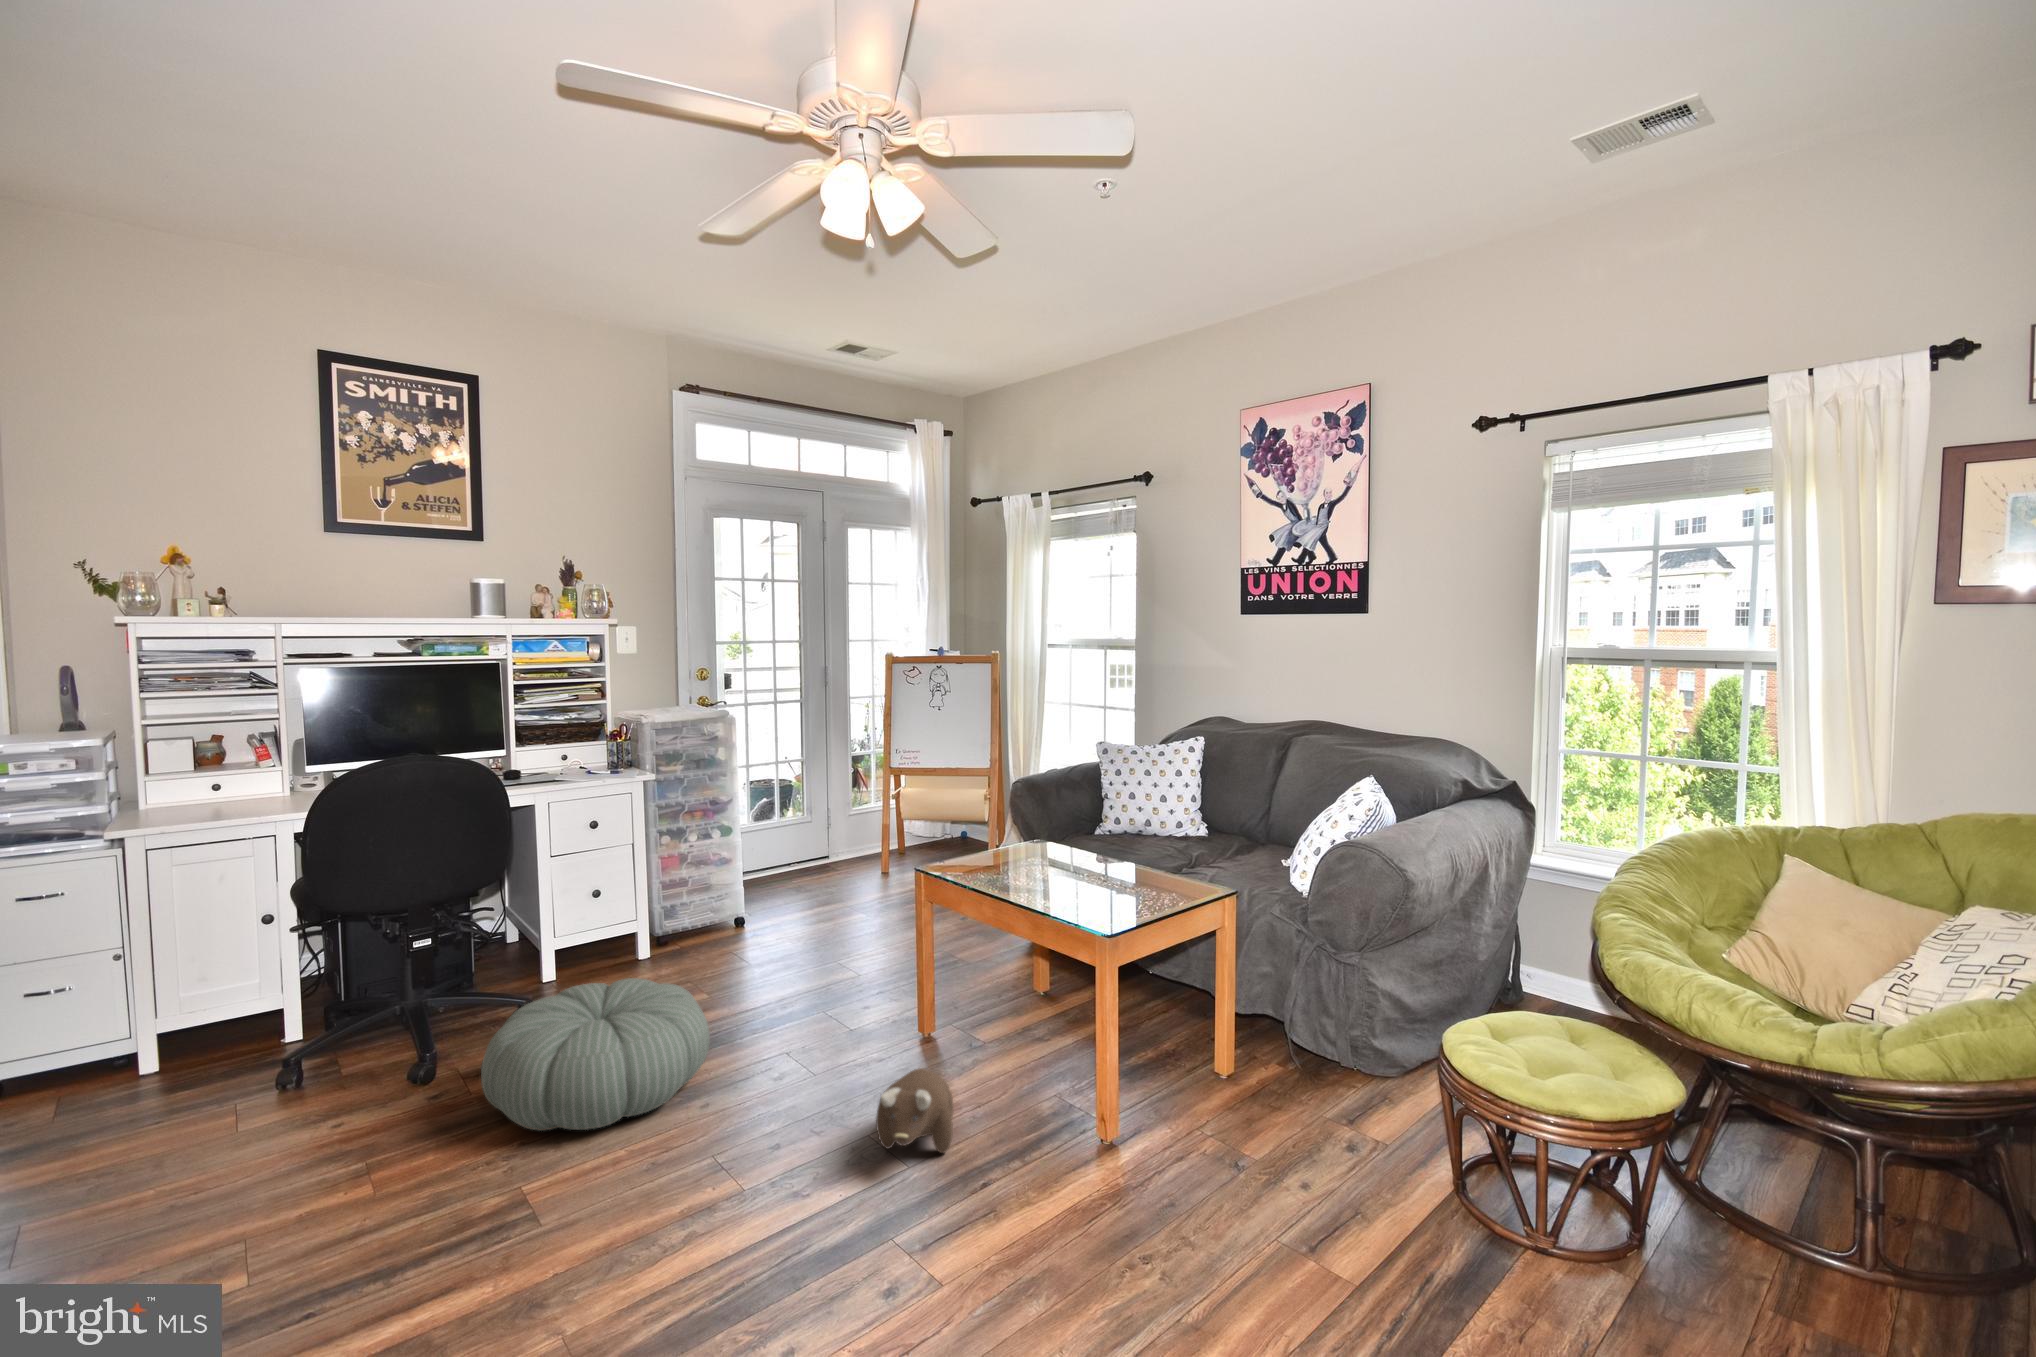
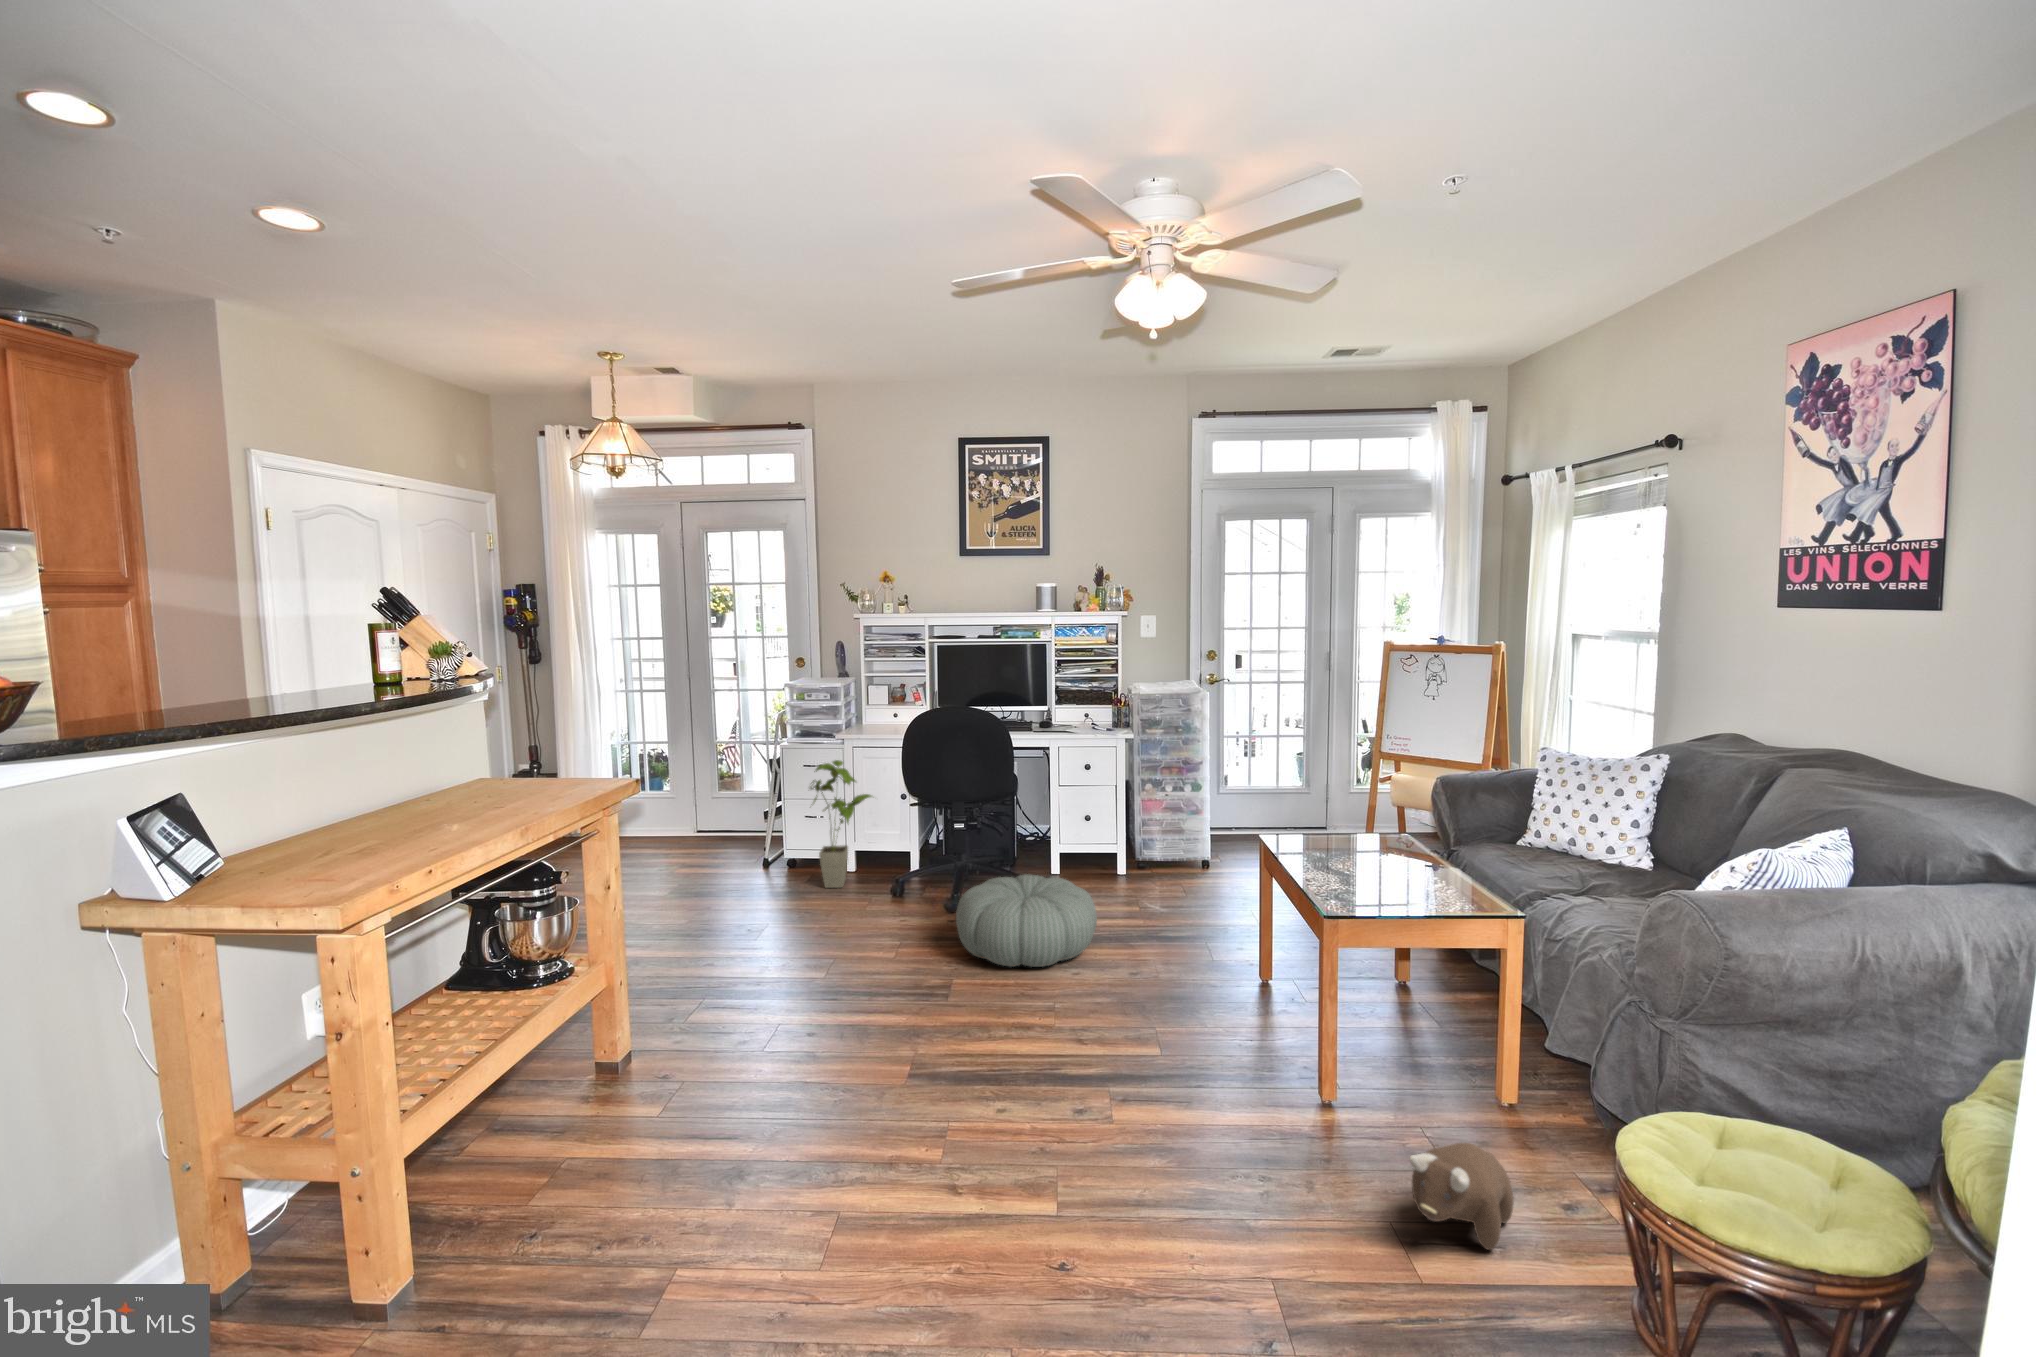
house plant: none [58,874,227,1112] -> present [810,760,872,888]
plush toy: present [876,1068,954,1153] -> present [1409,1143,1514,1250]

